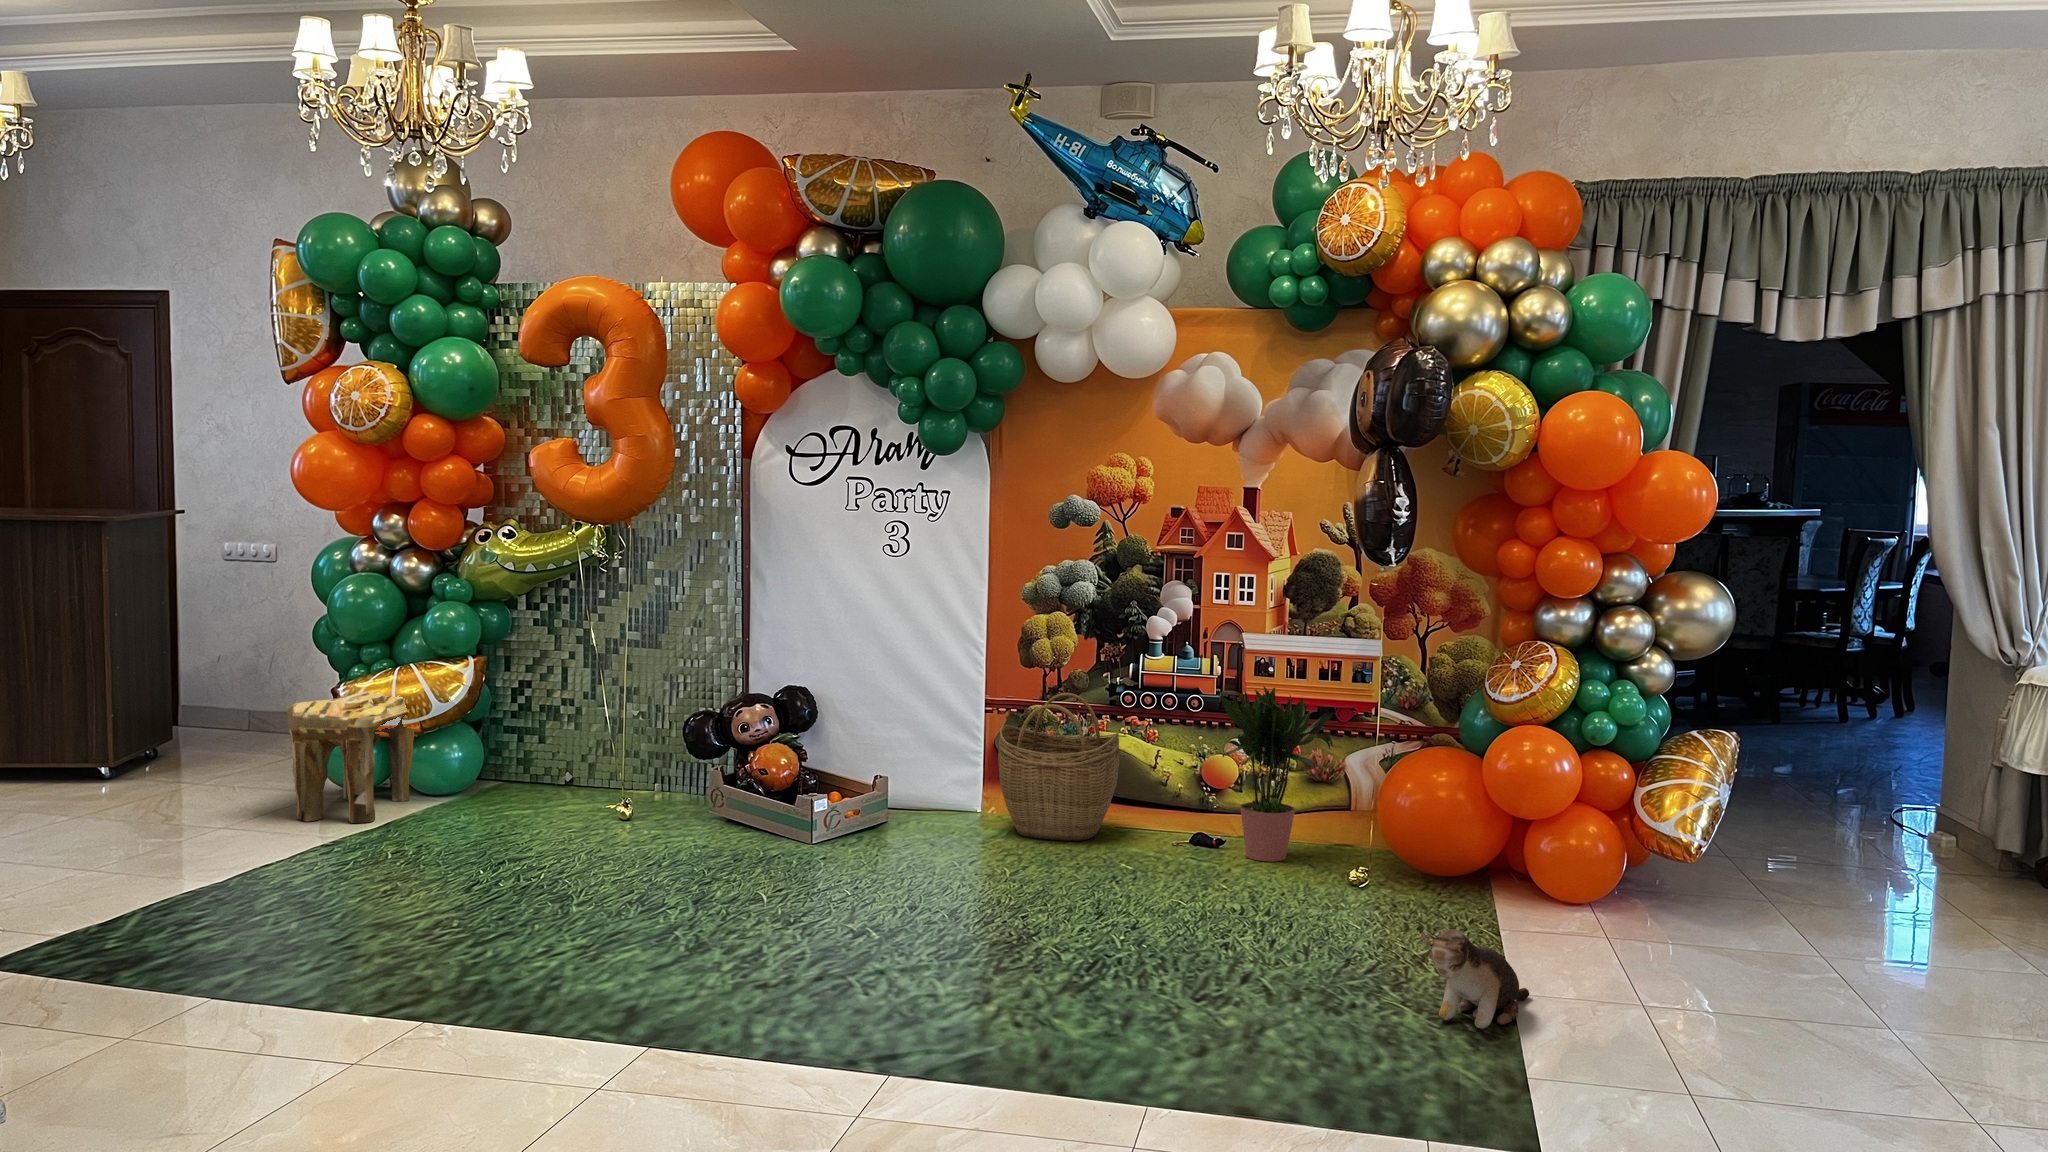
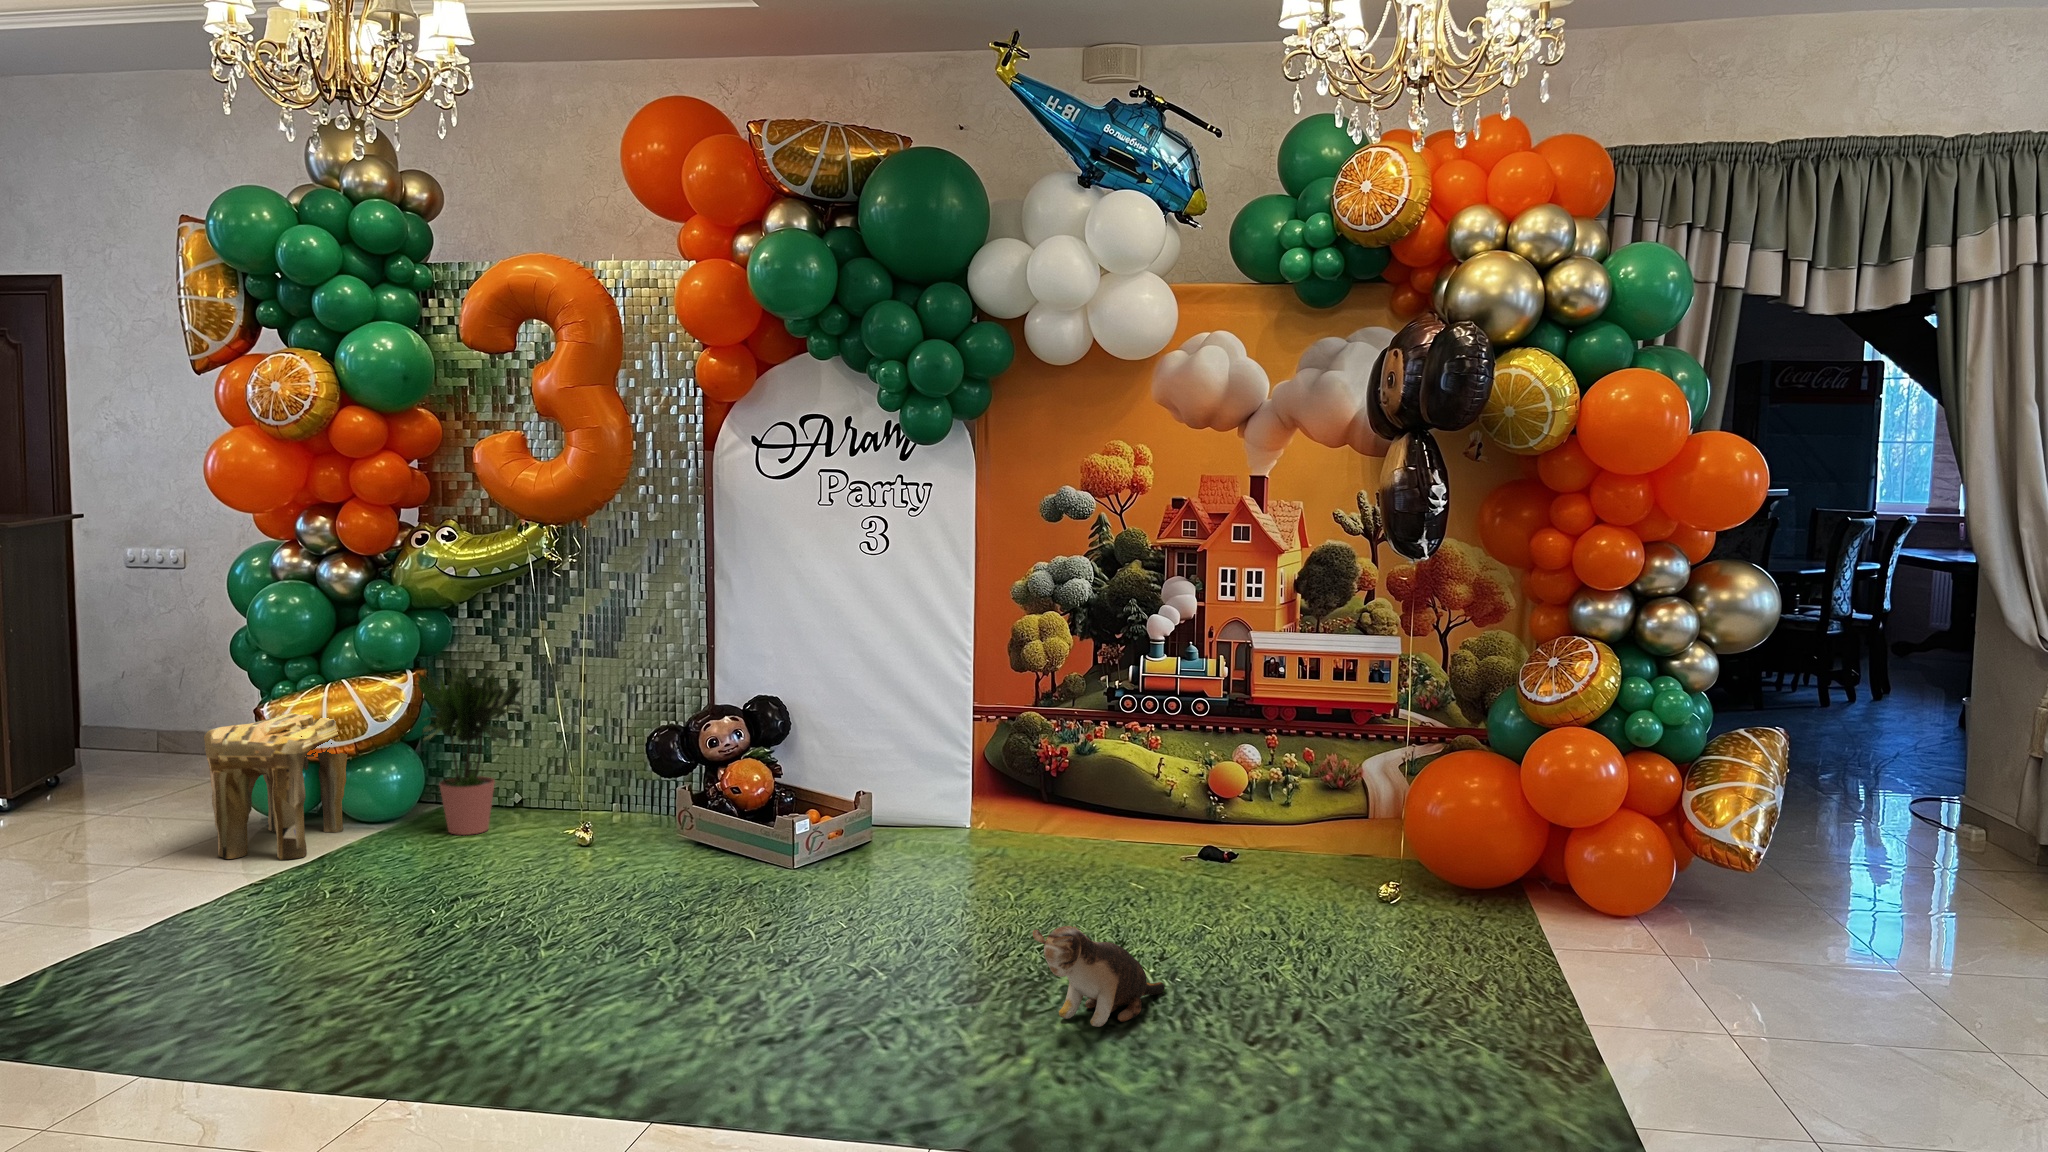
potted plant: present [1219,686,1334,861] -> present [417,665,523,835]
woven basket: present [998,693,1119,841] -> none [994,698,1123,858]
plush toy: present [1421,929,1529,1029] -> present [1033,926,1165,1027]

